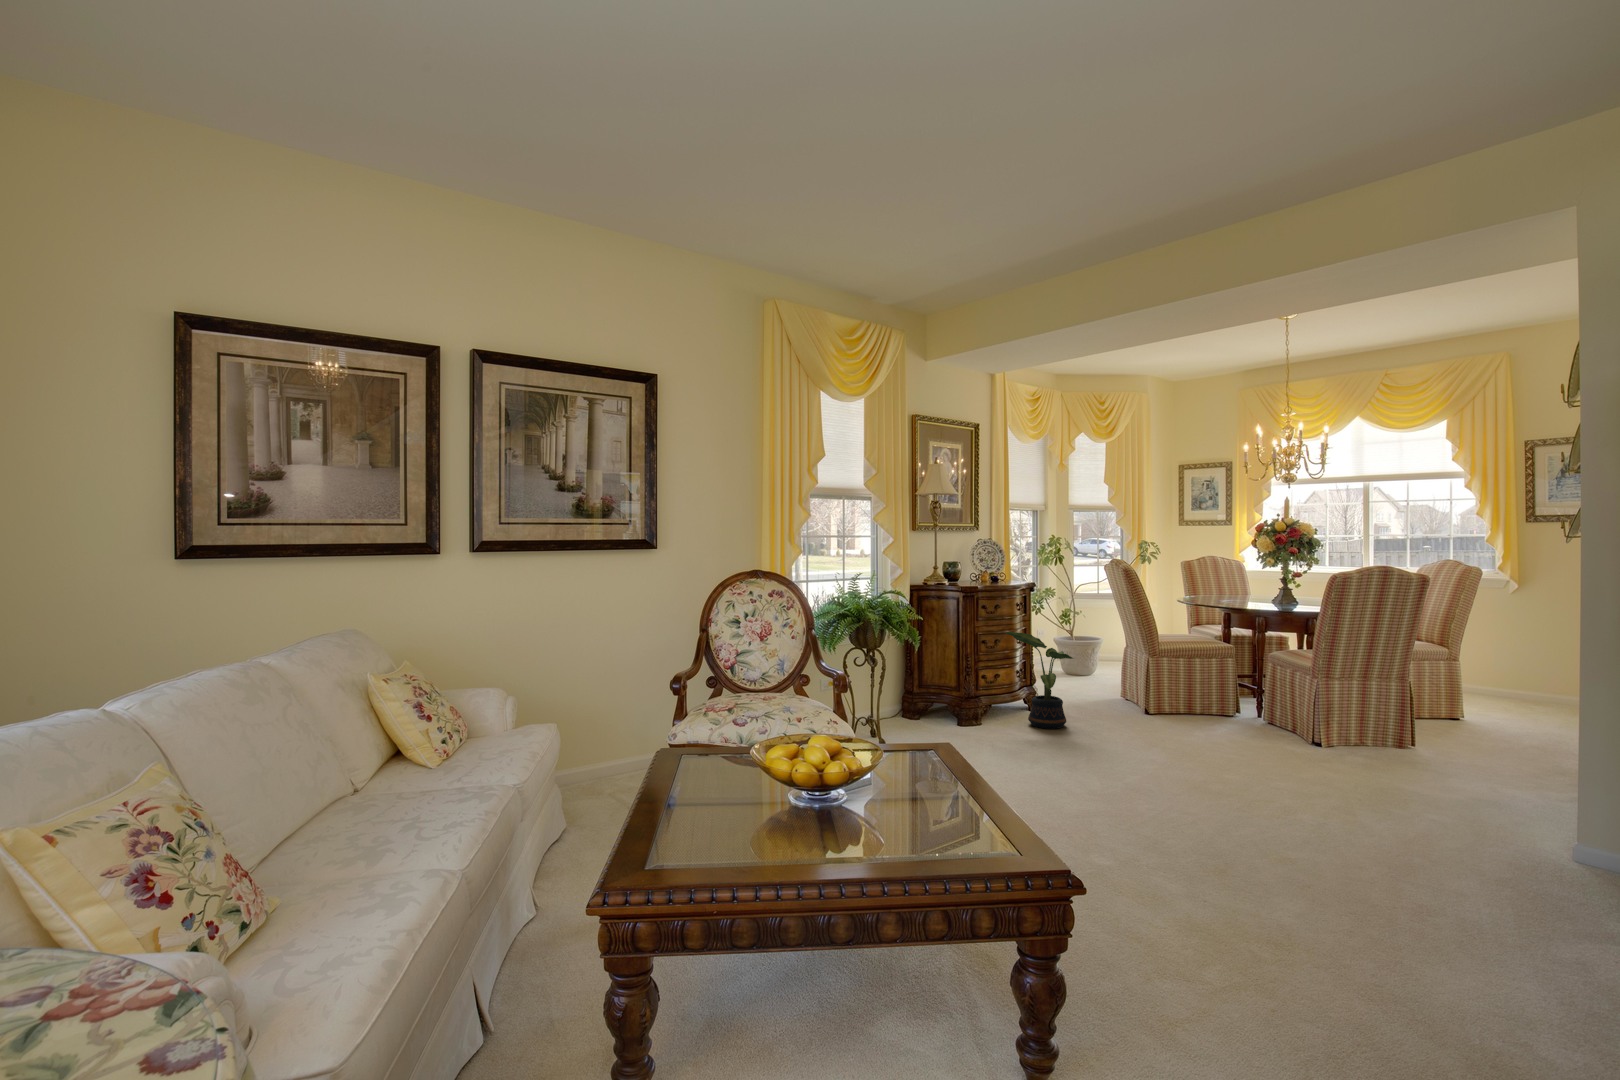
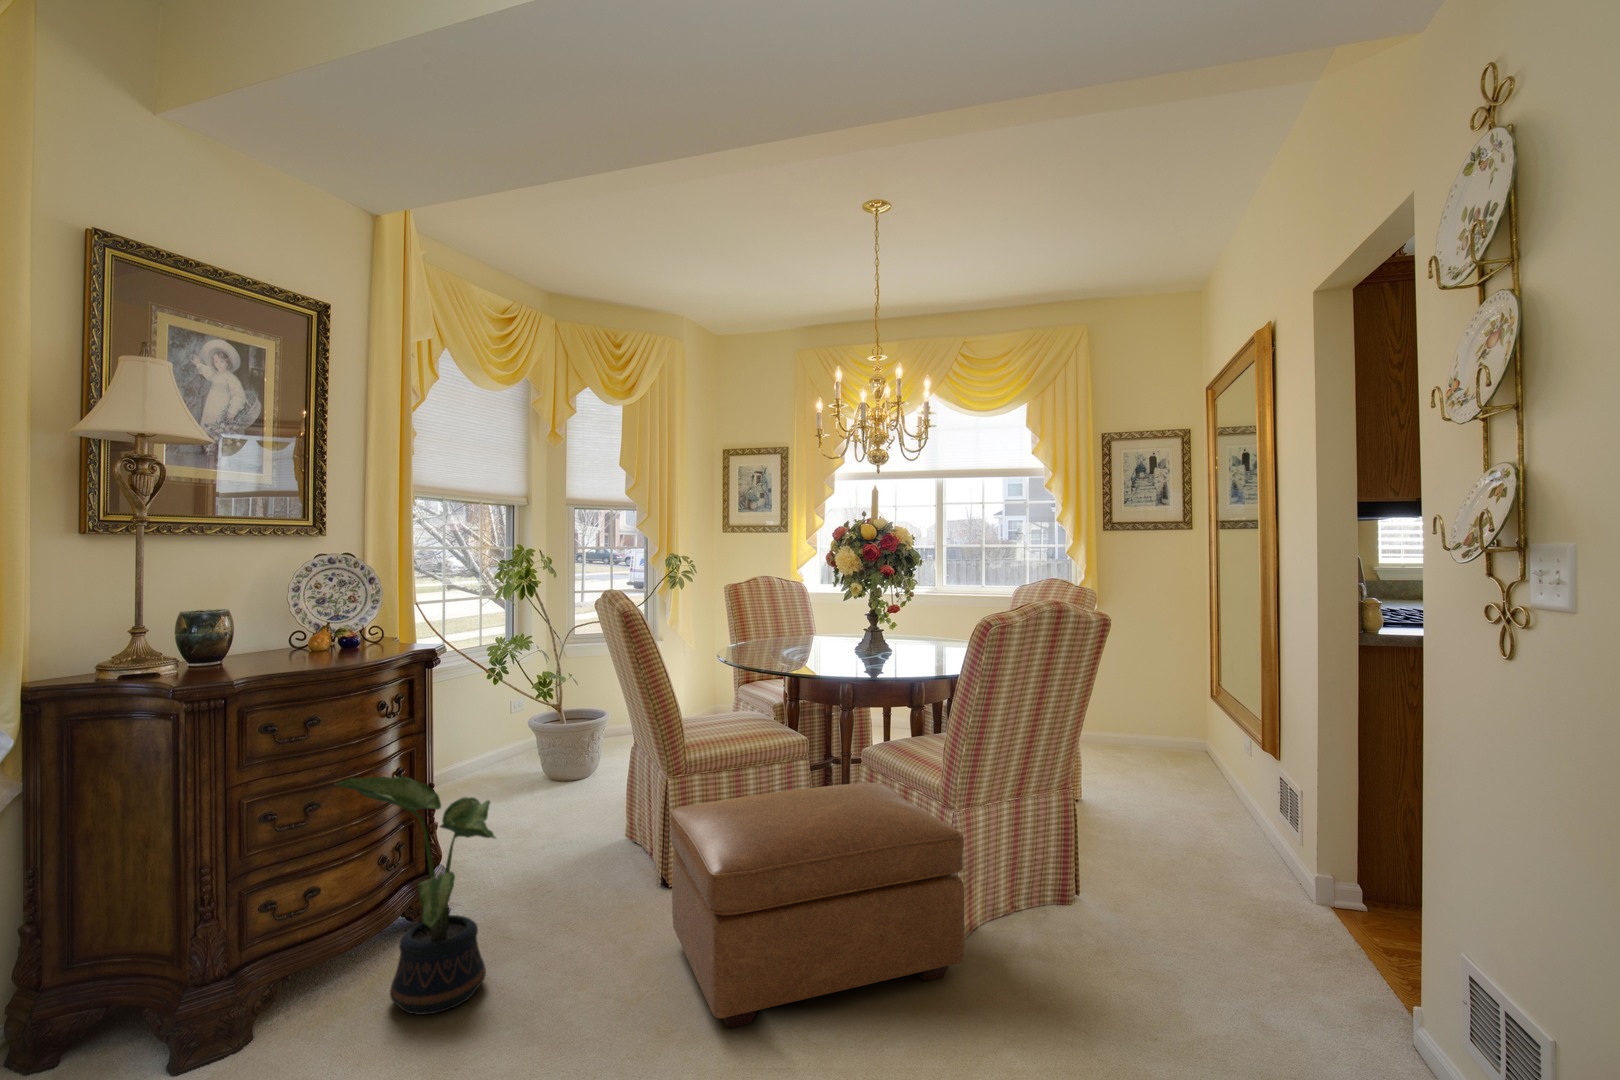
ottoman: none [1151,661,1314,753] -> present [671,782,965,1028]

